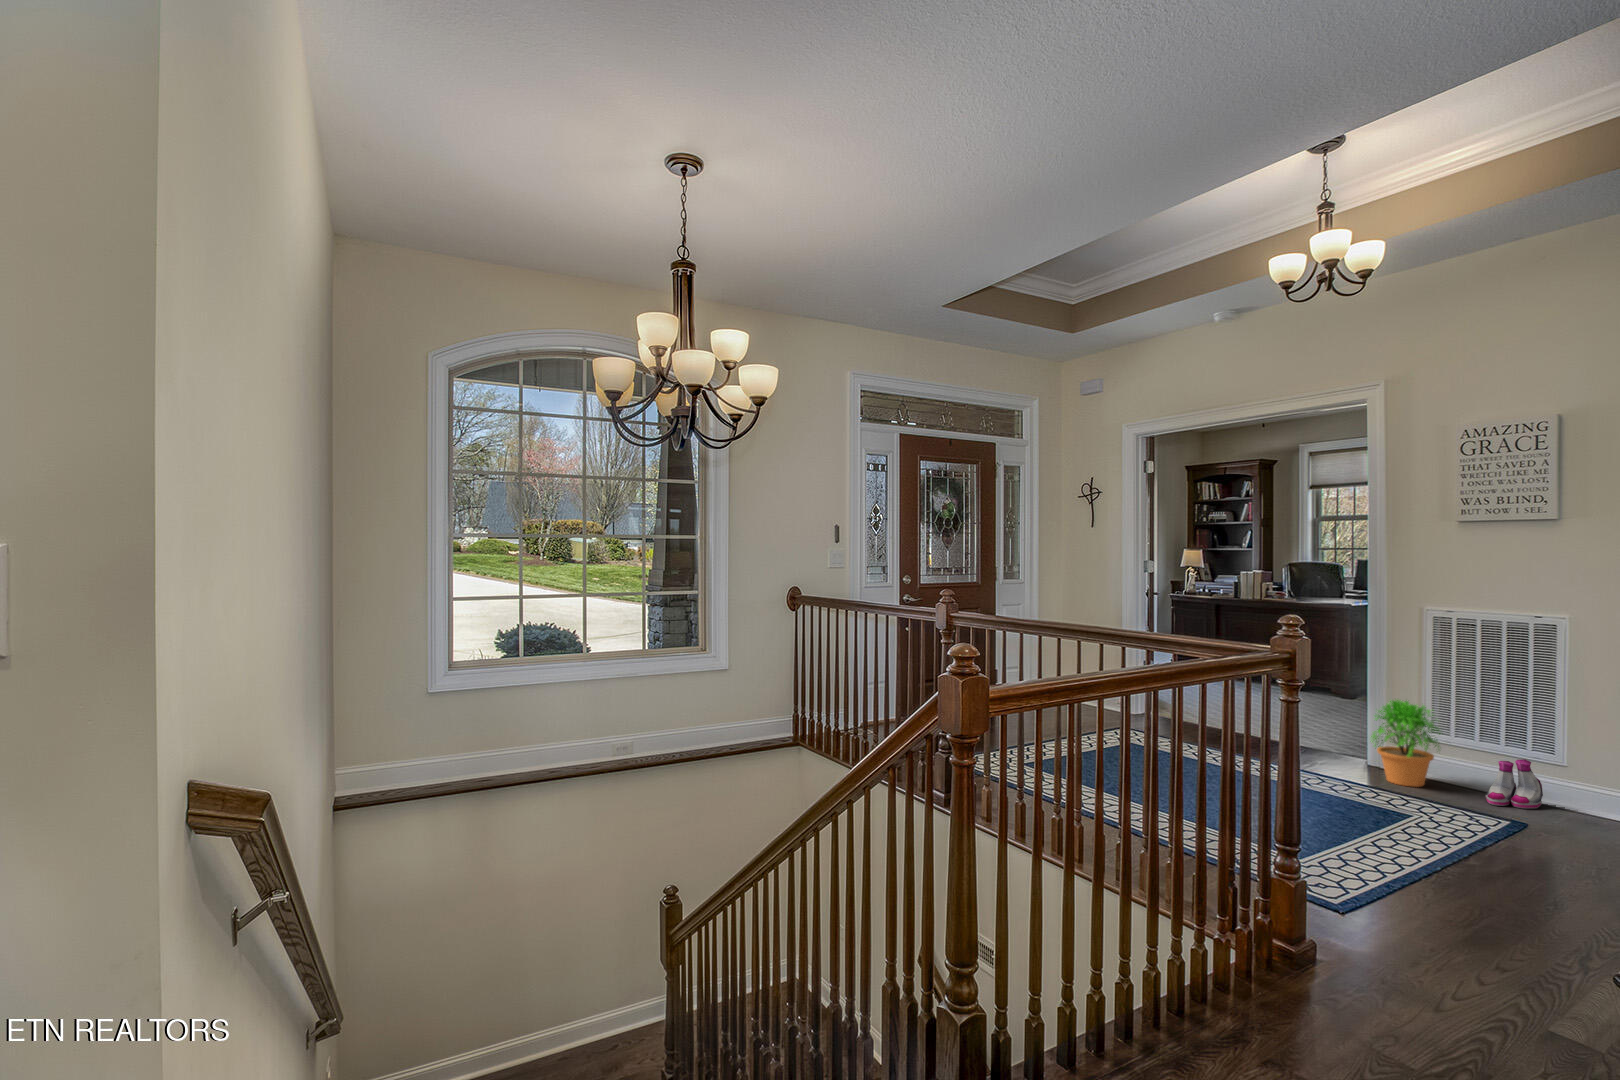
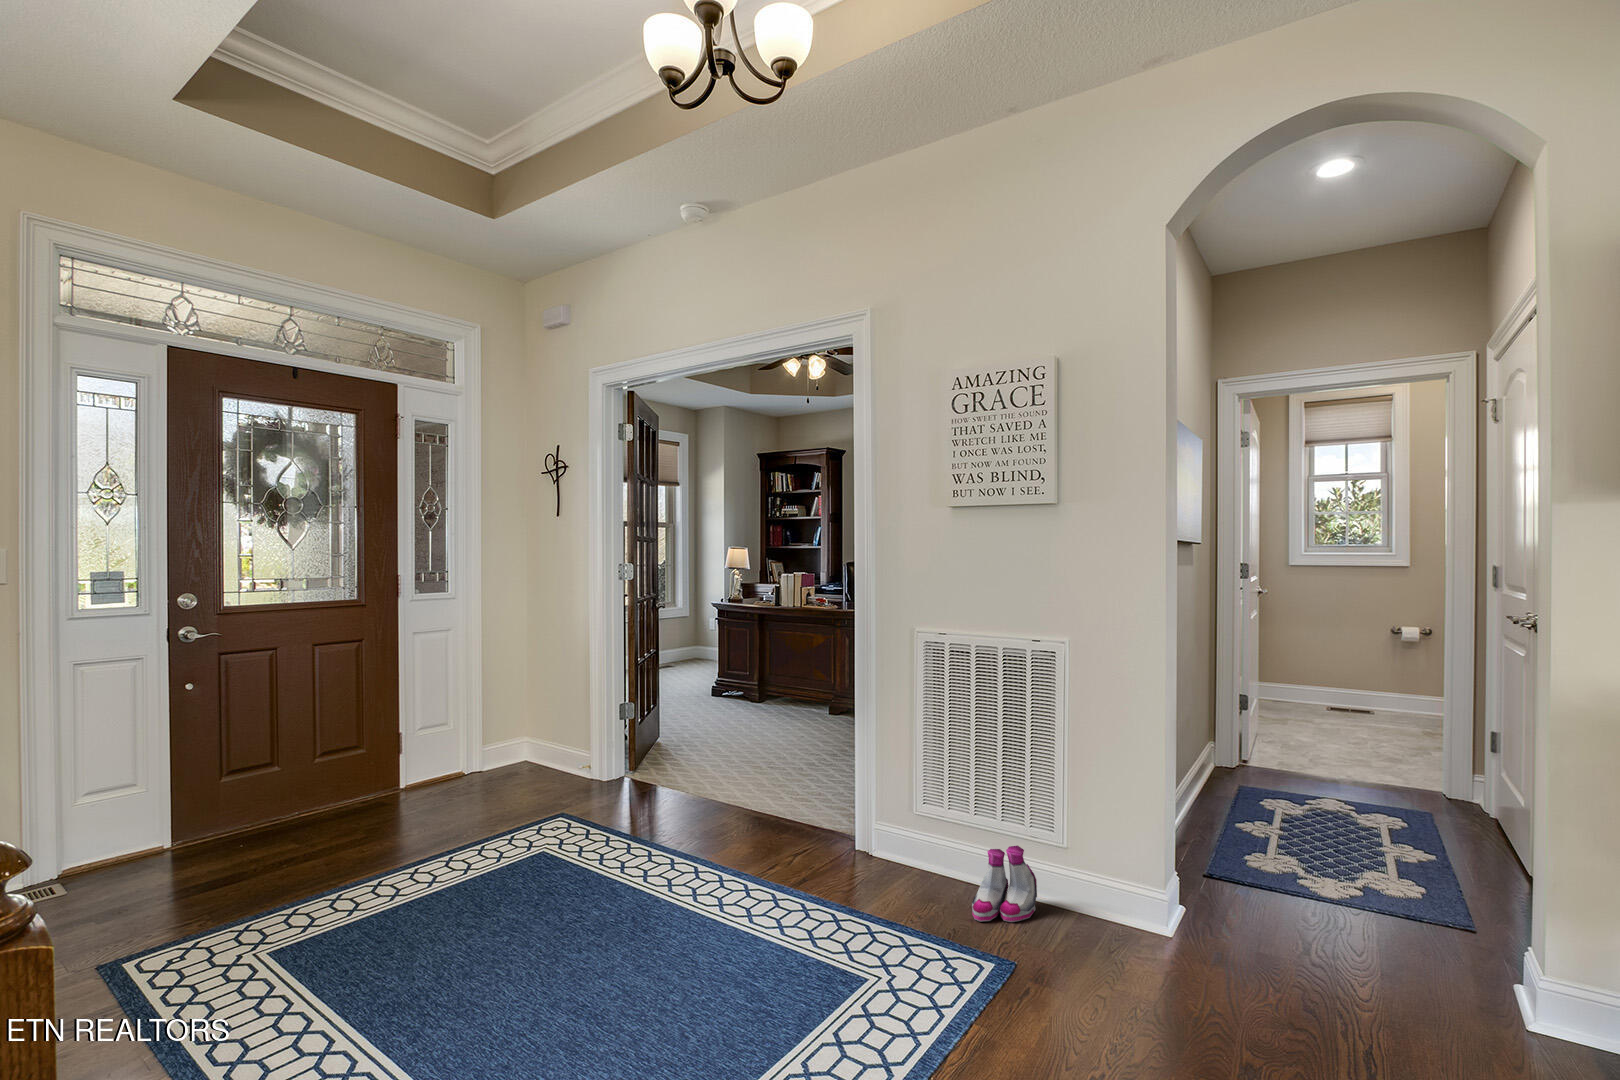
potted plant: present [1371,700,1441,787] -> none [837,762,936,894]

